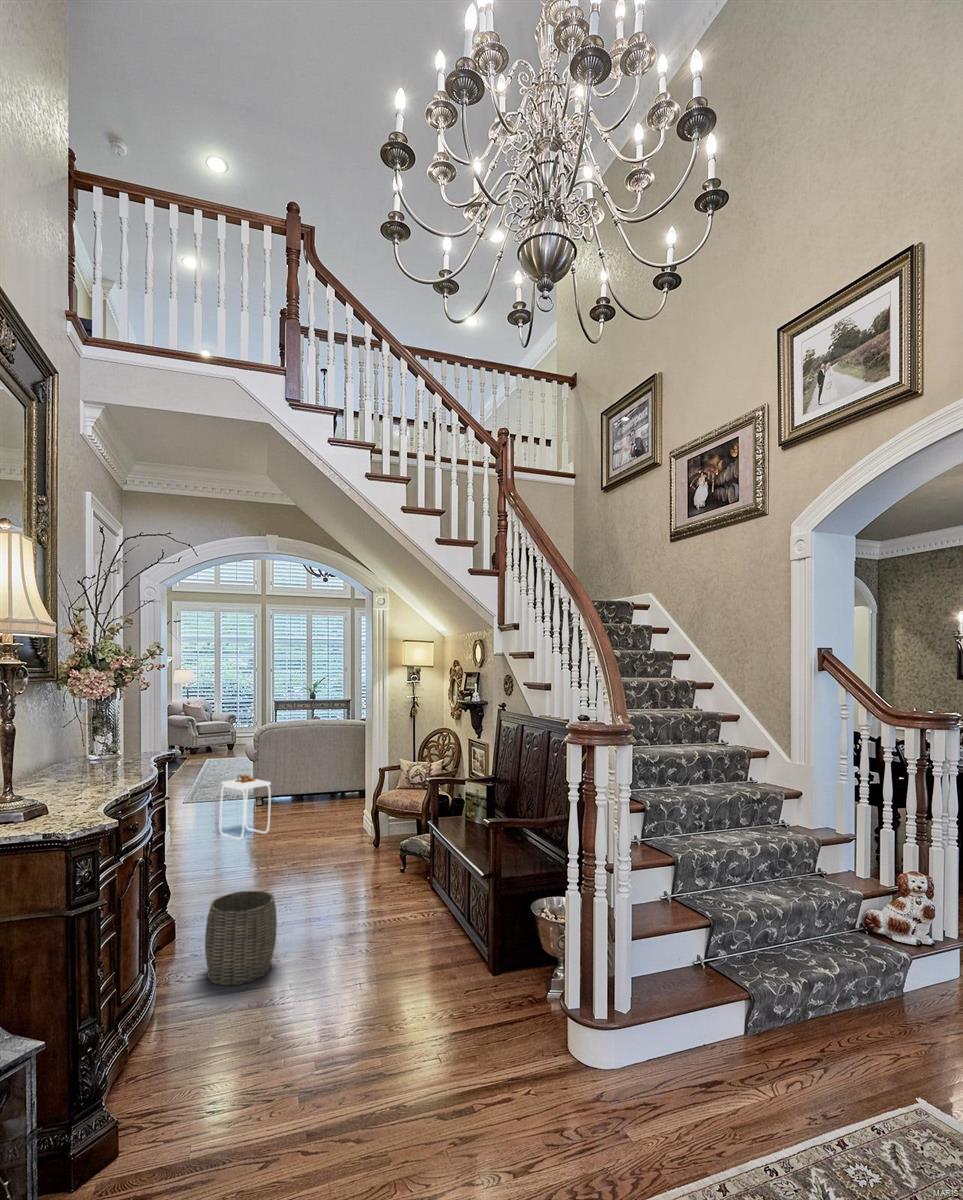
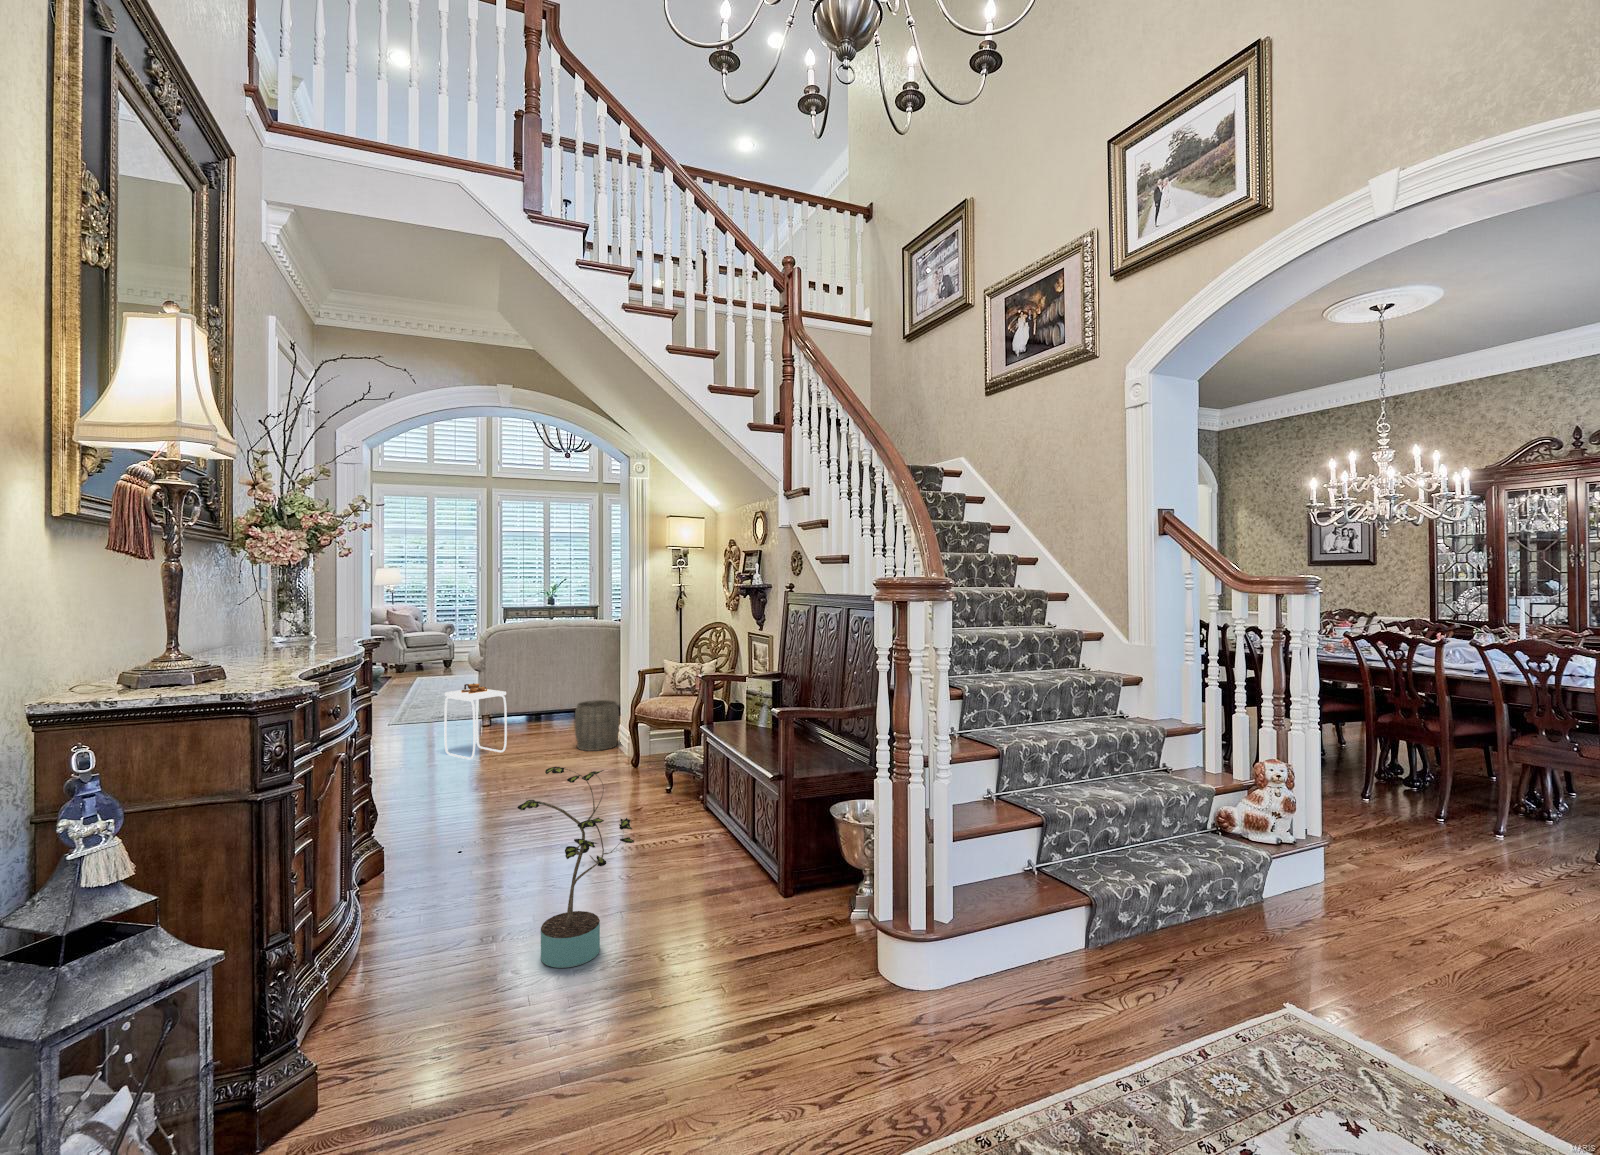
potted plant: none [280,865,371,1037] -> present [517,767,634,968]
woven basket: present [205,891,277,985] -> present [575,700,620,751]

